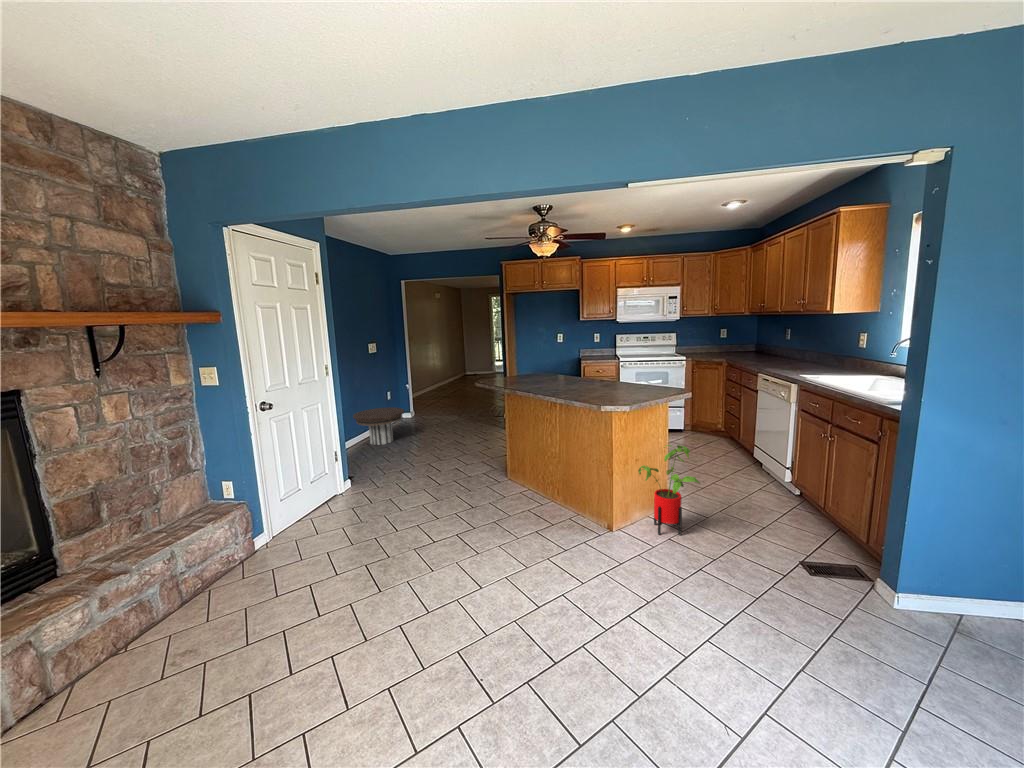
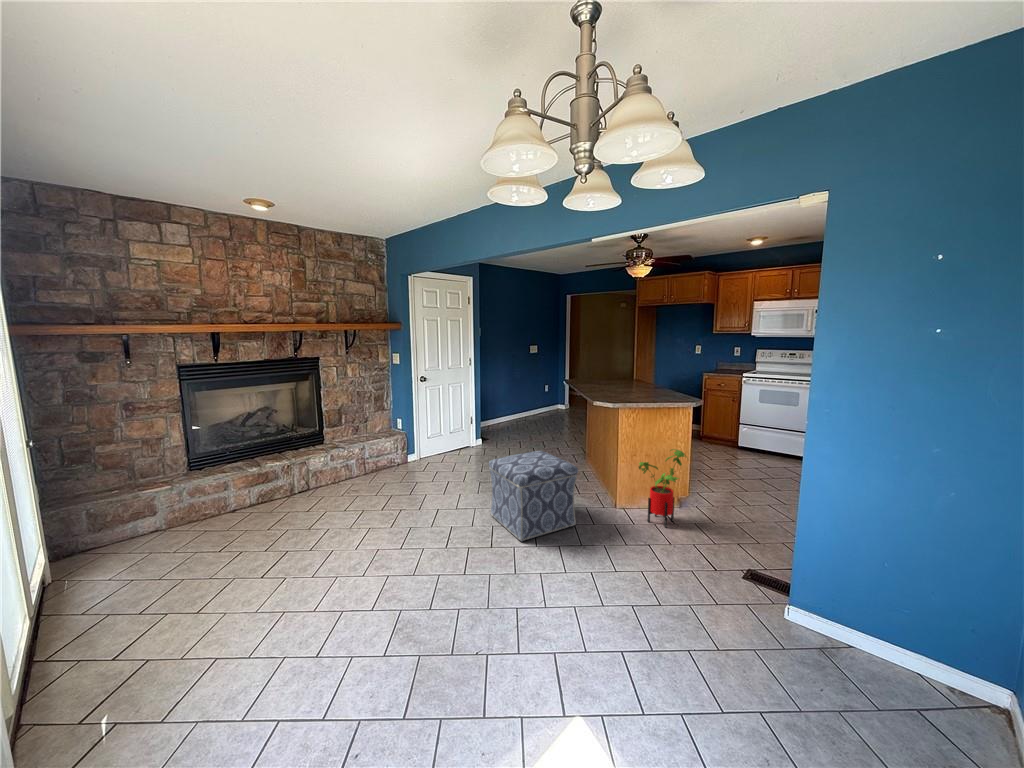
side table: present [353,407,404,445] -> none [506,396,545,424]
ottoman: none [486,482,607,627] -> present [489,451,578,541]

